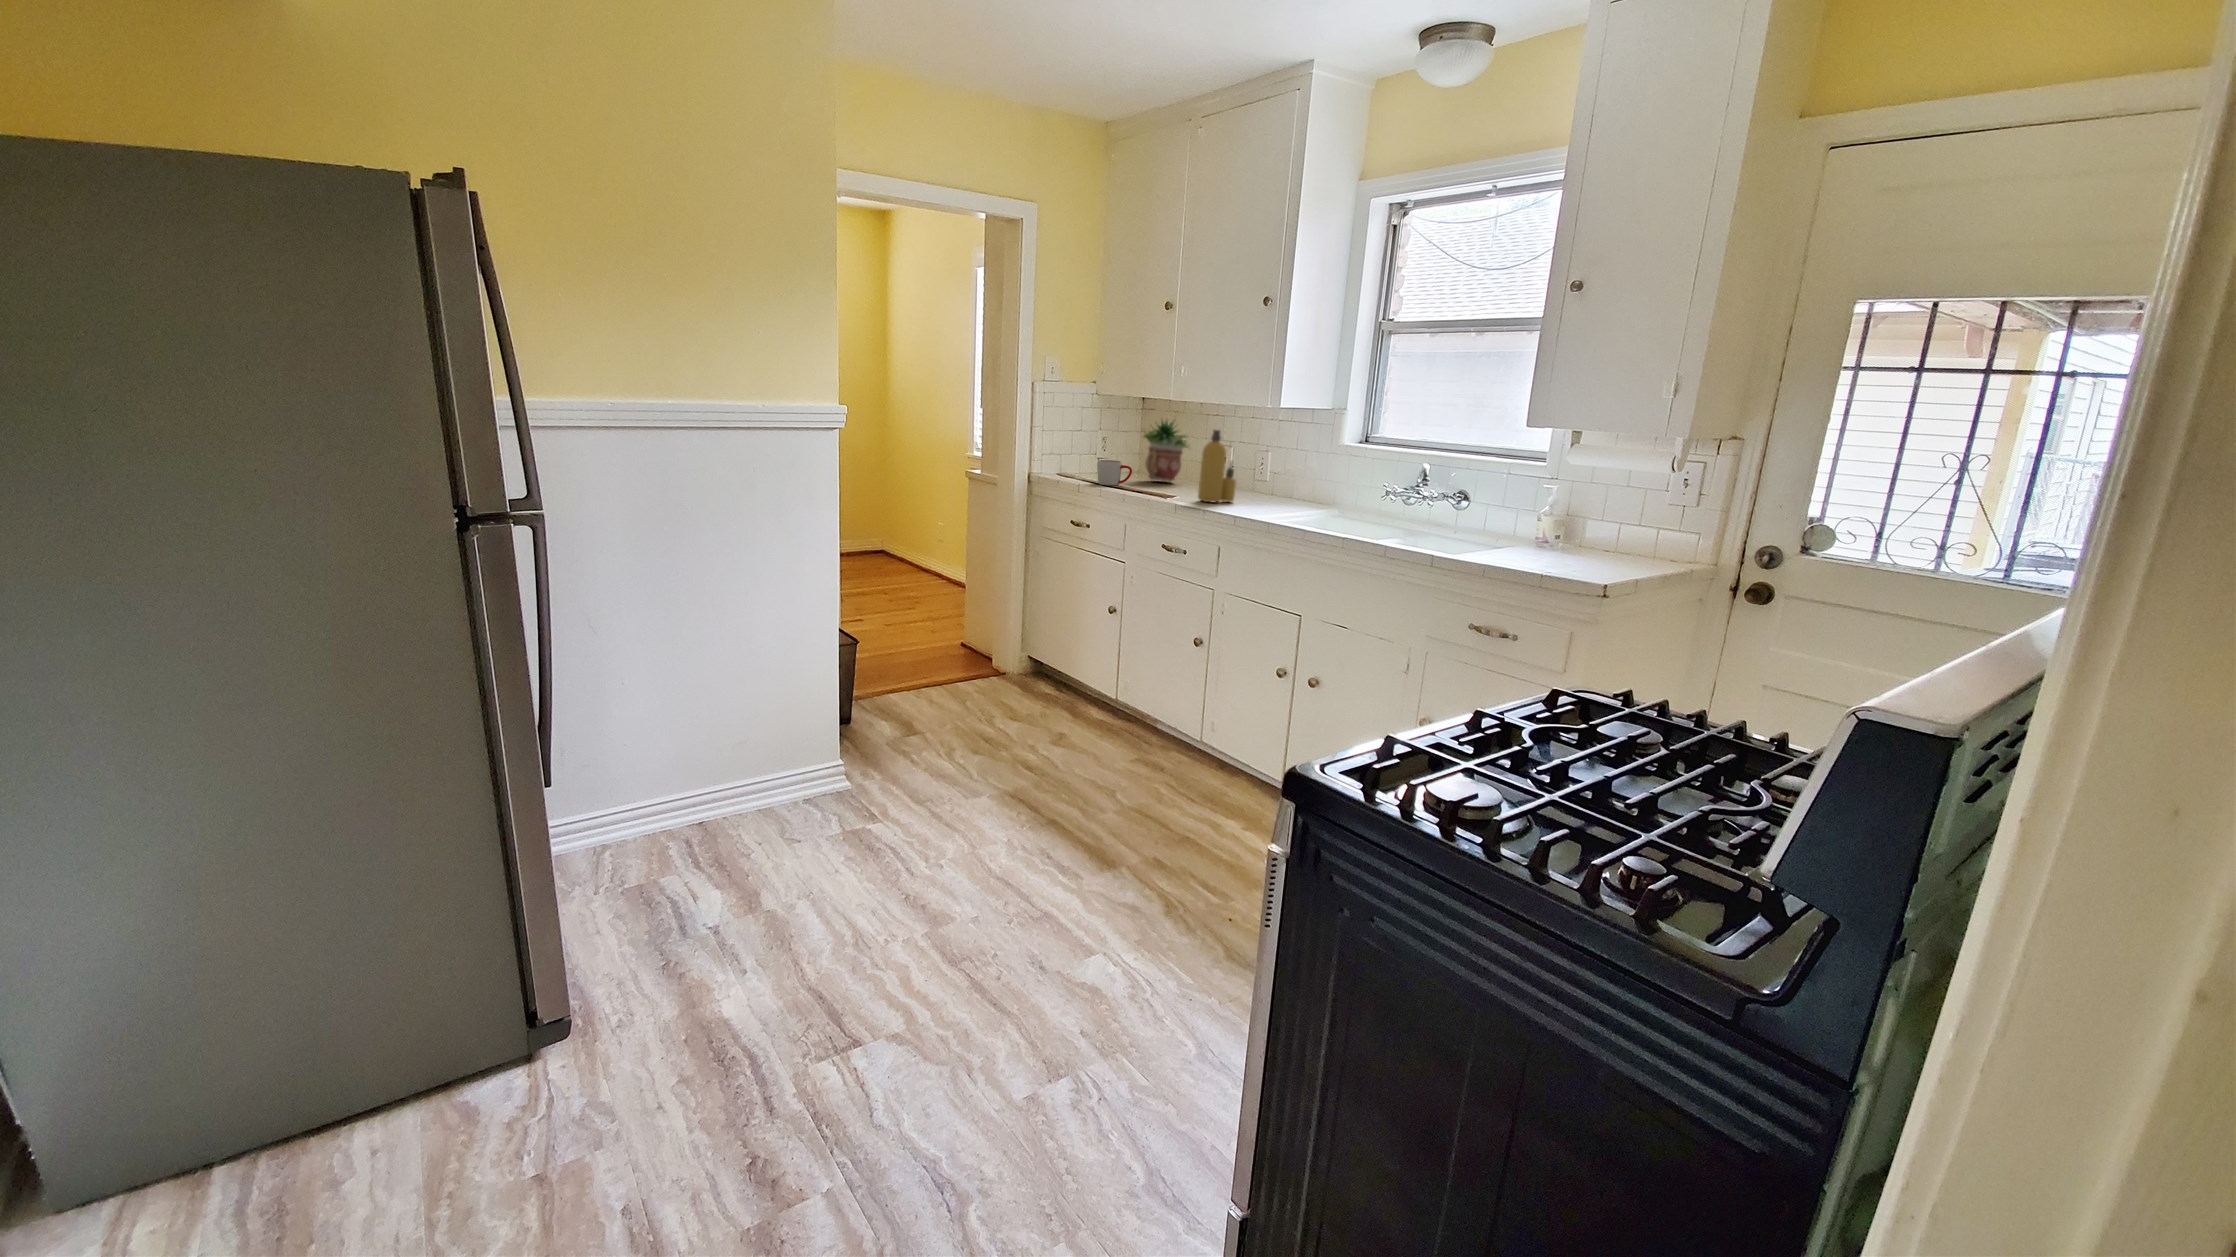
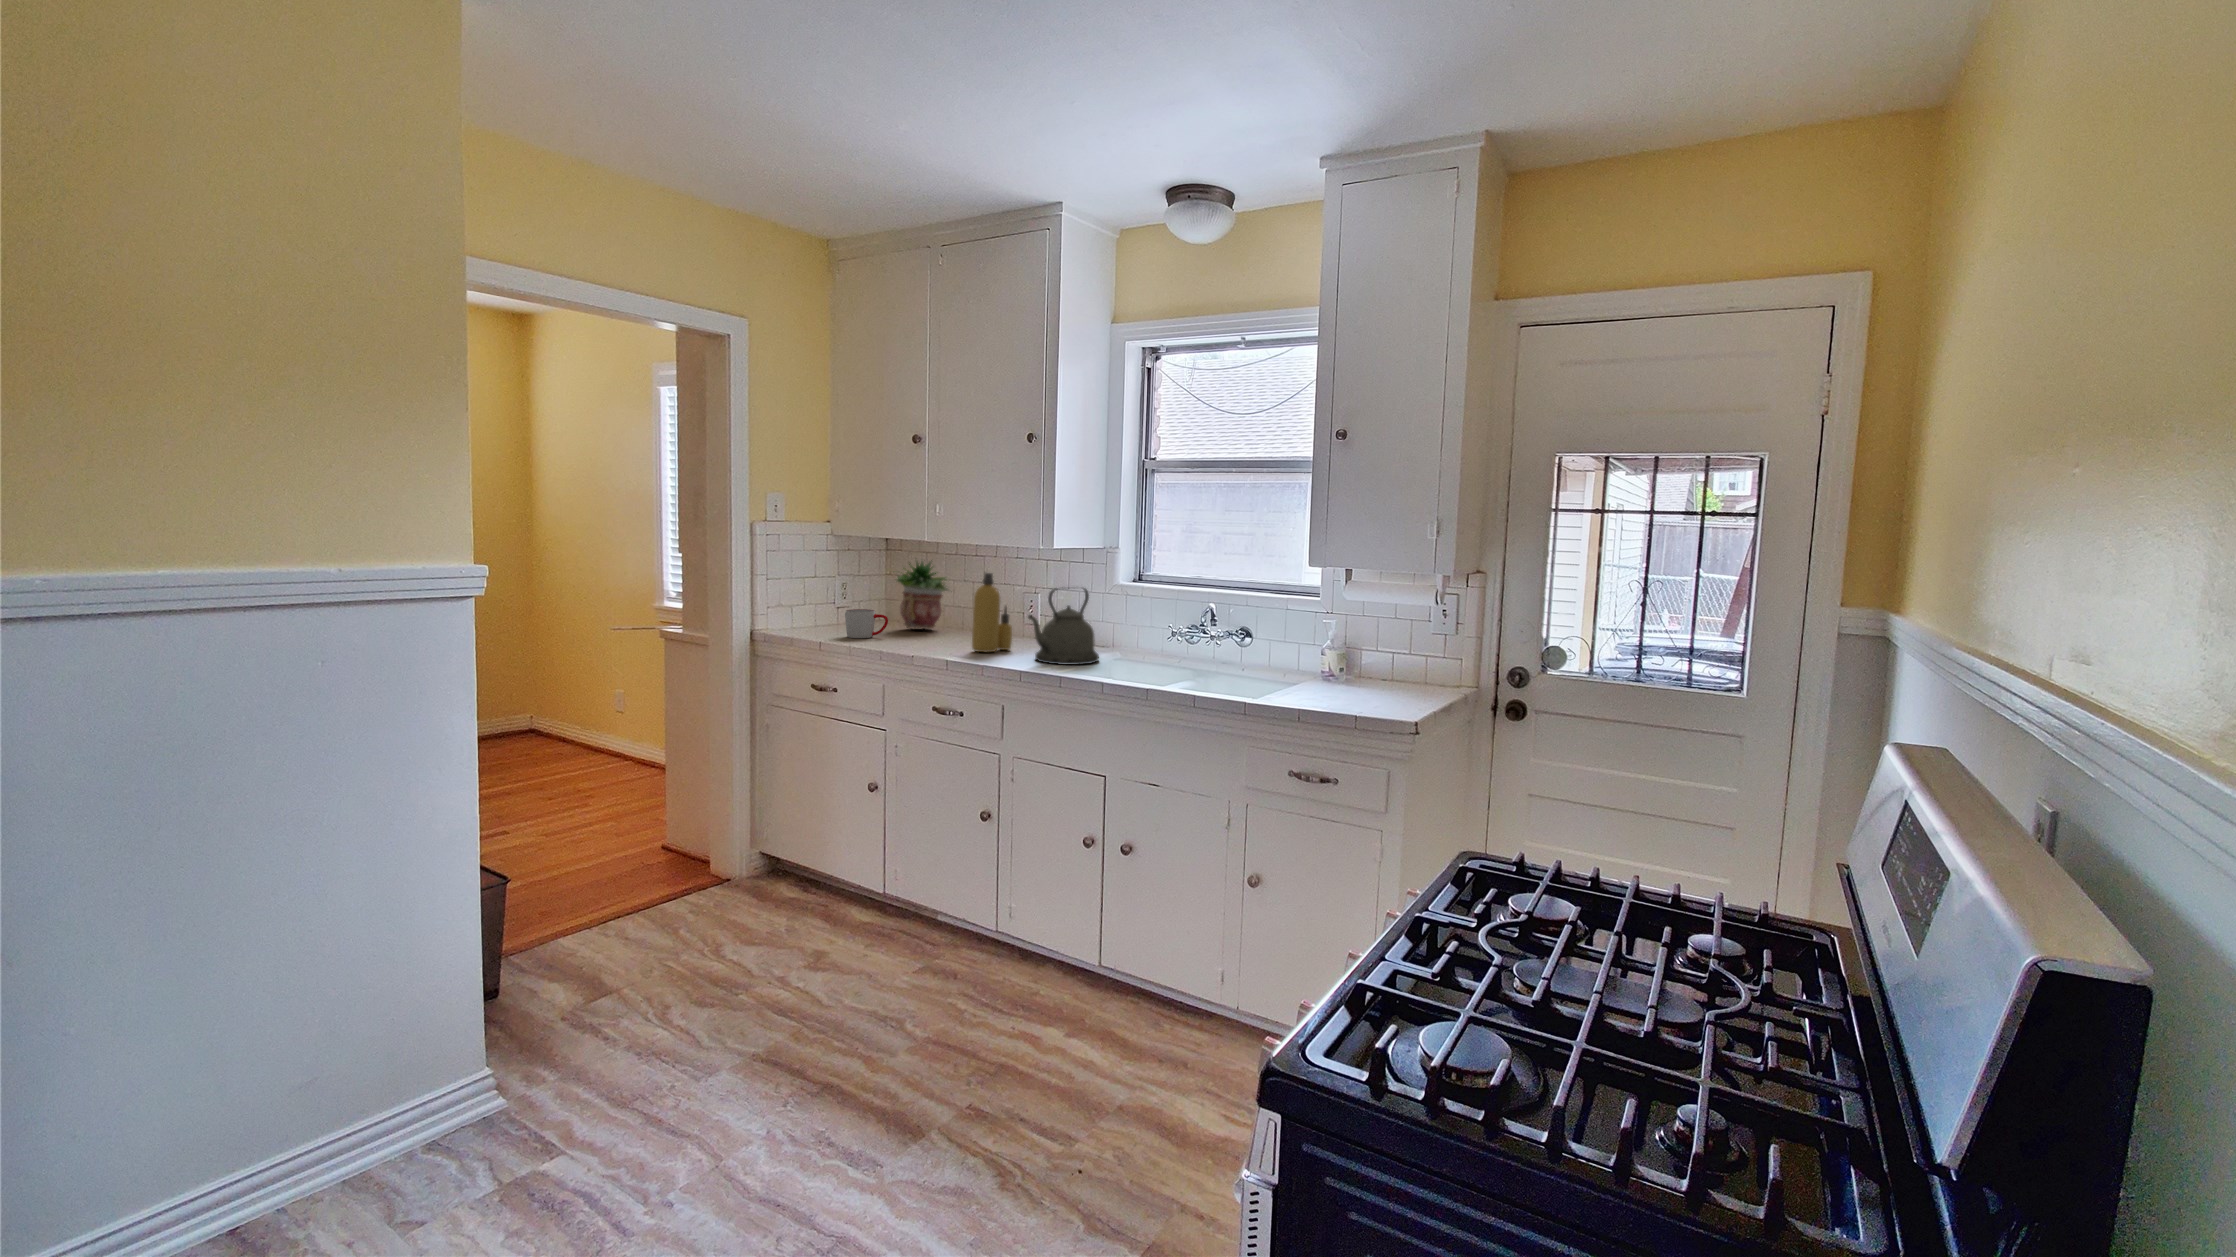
kettle: none [1245,445,1312,517] -> present [1028,588,1099,665]

